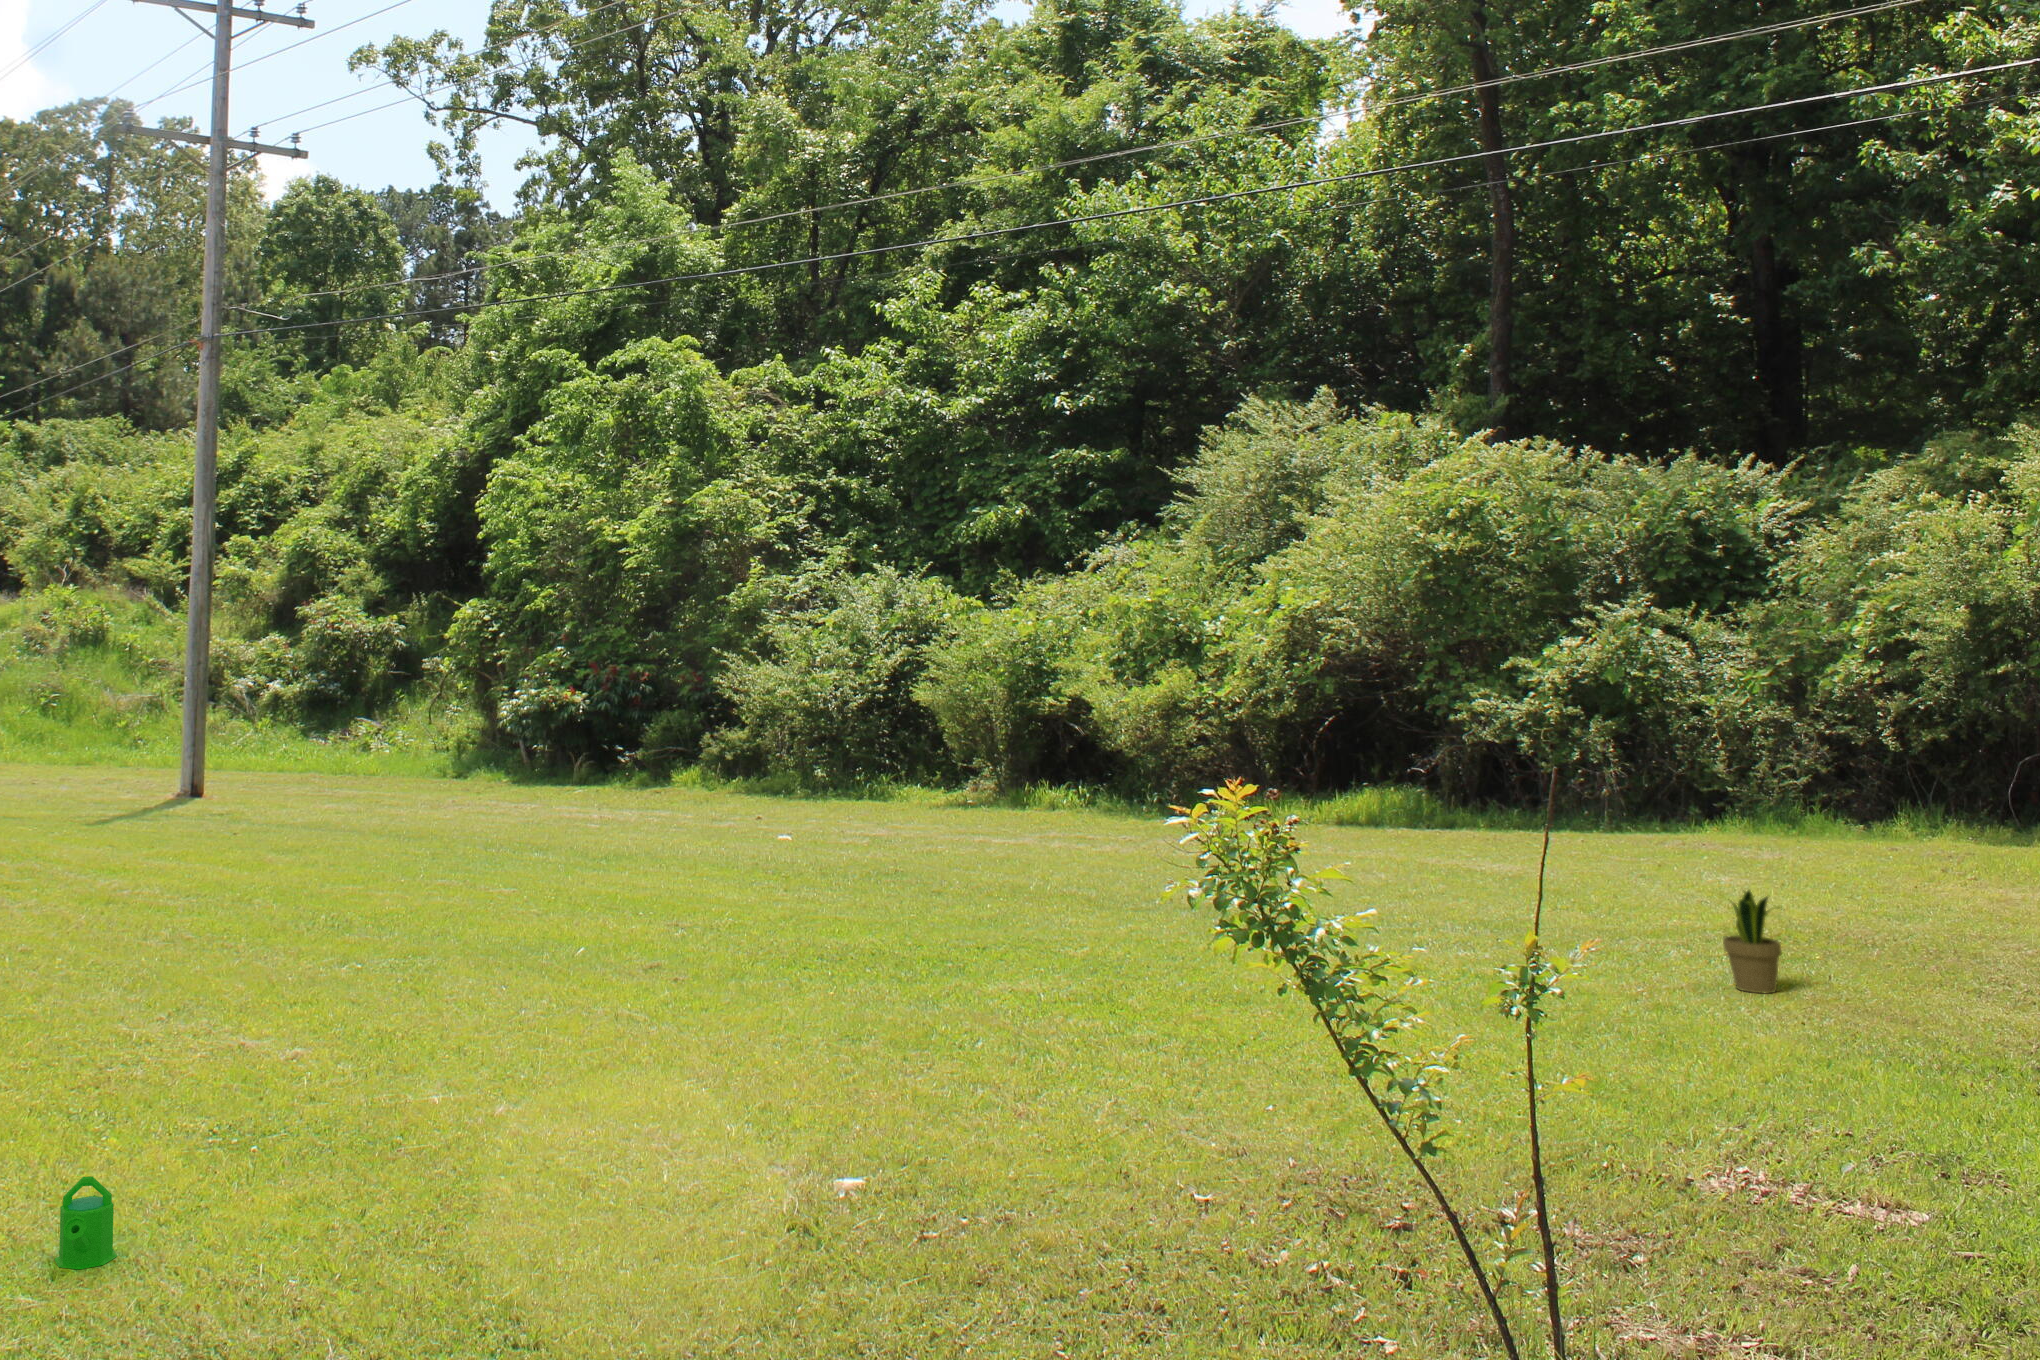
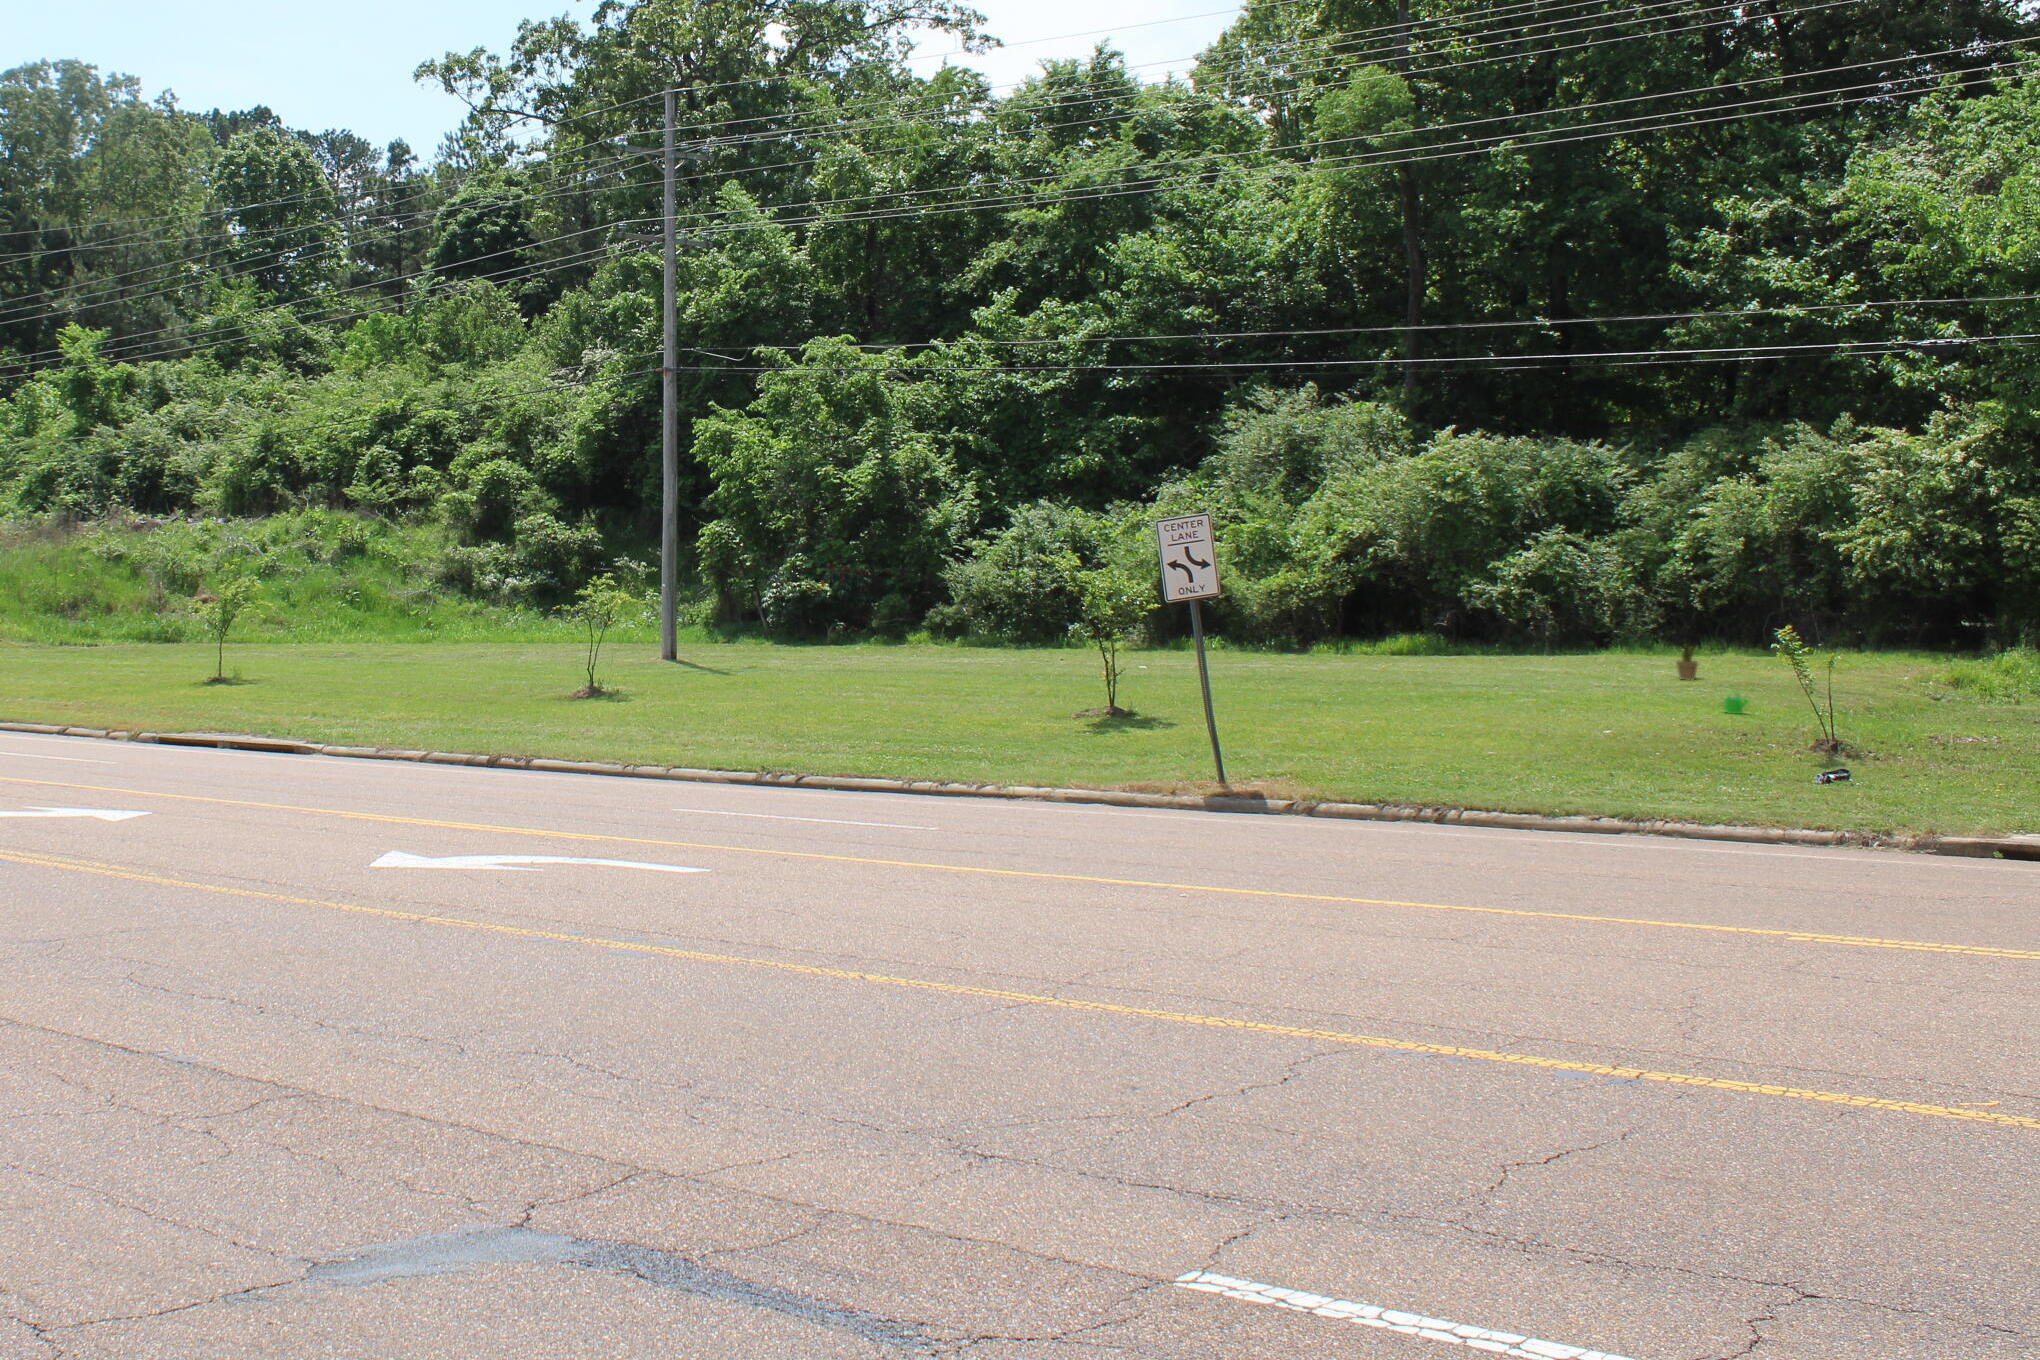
watering can: present [55,1176,117,1270] -> present [1722,690,1749,714]

